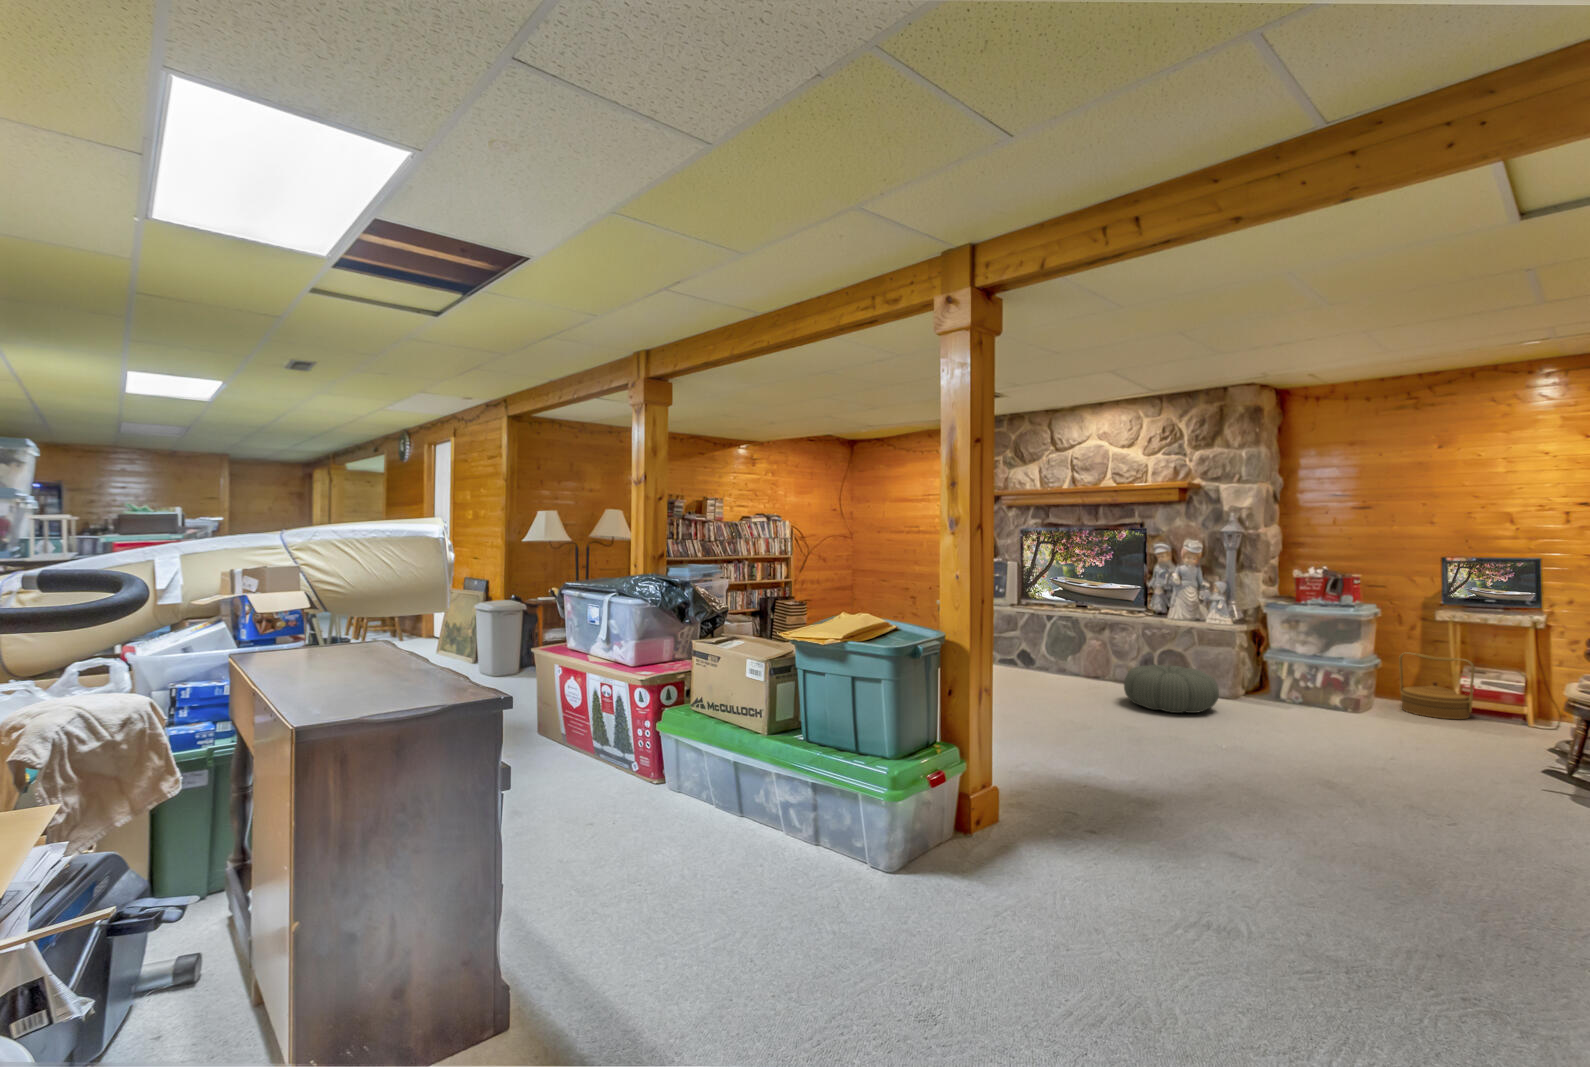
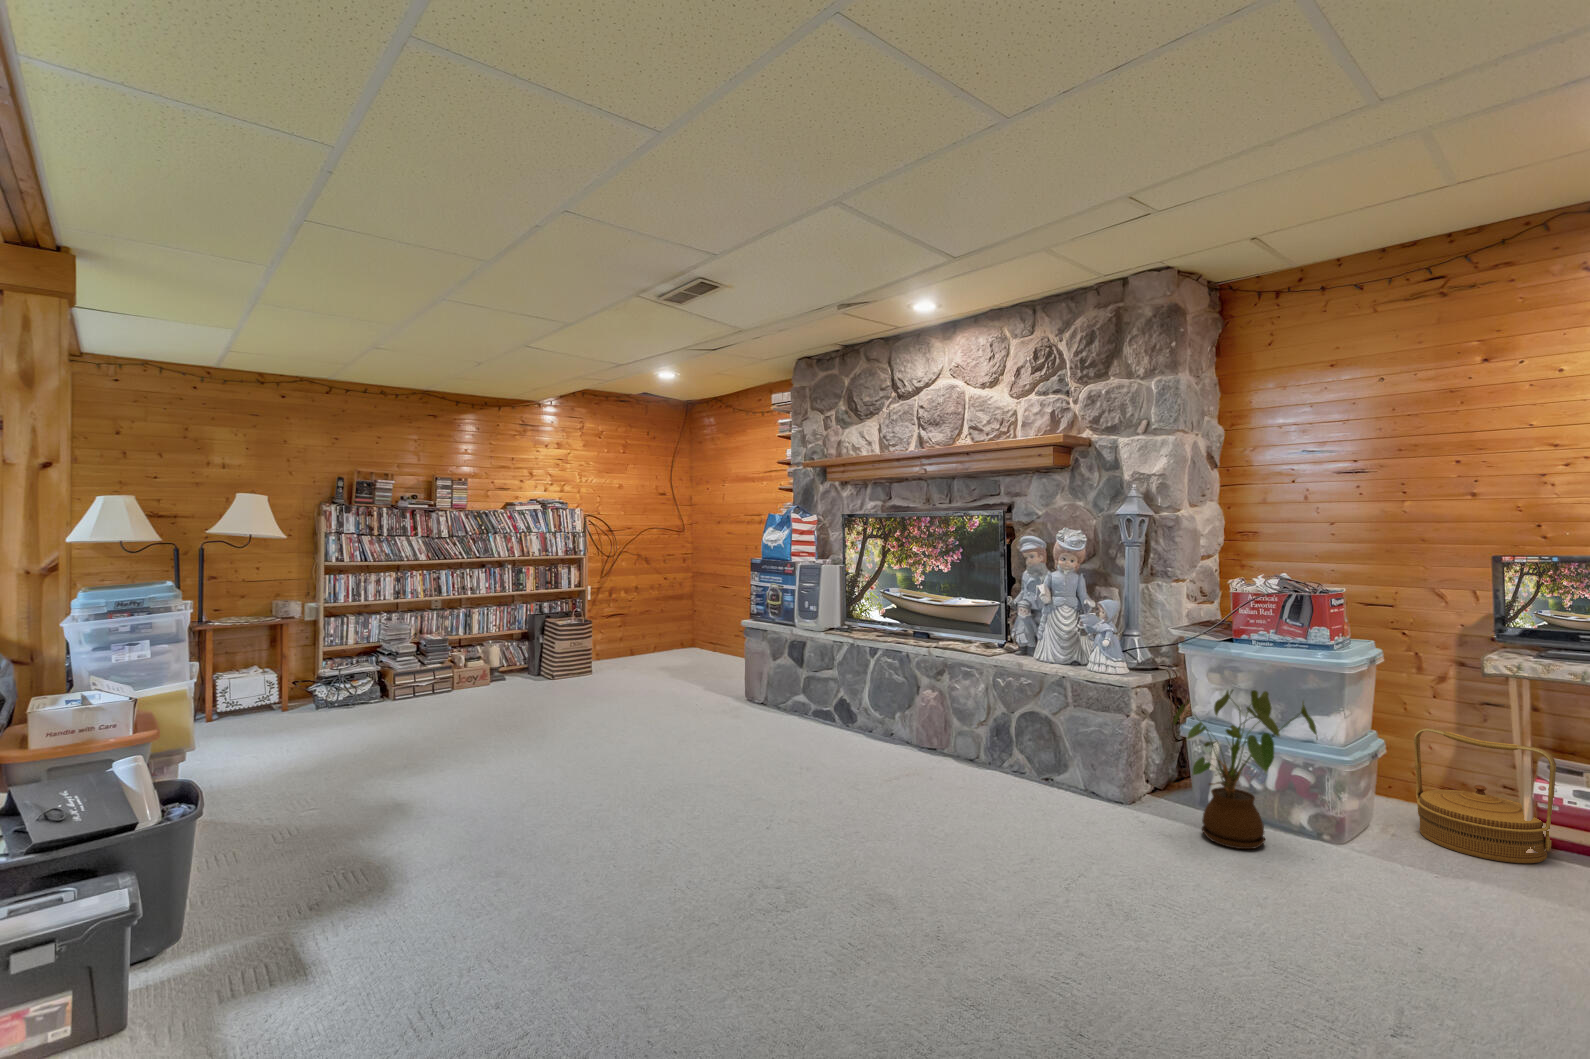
house plant: none [1266,631,1349,716] -> present [1173,690,1318,849]
pouf: present [1124,665,1219,713] -> none [927,741,1085,840]

